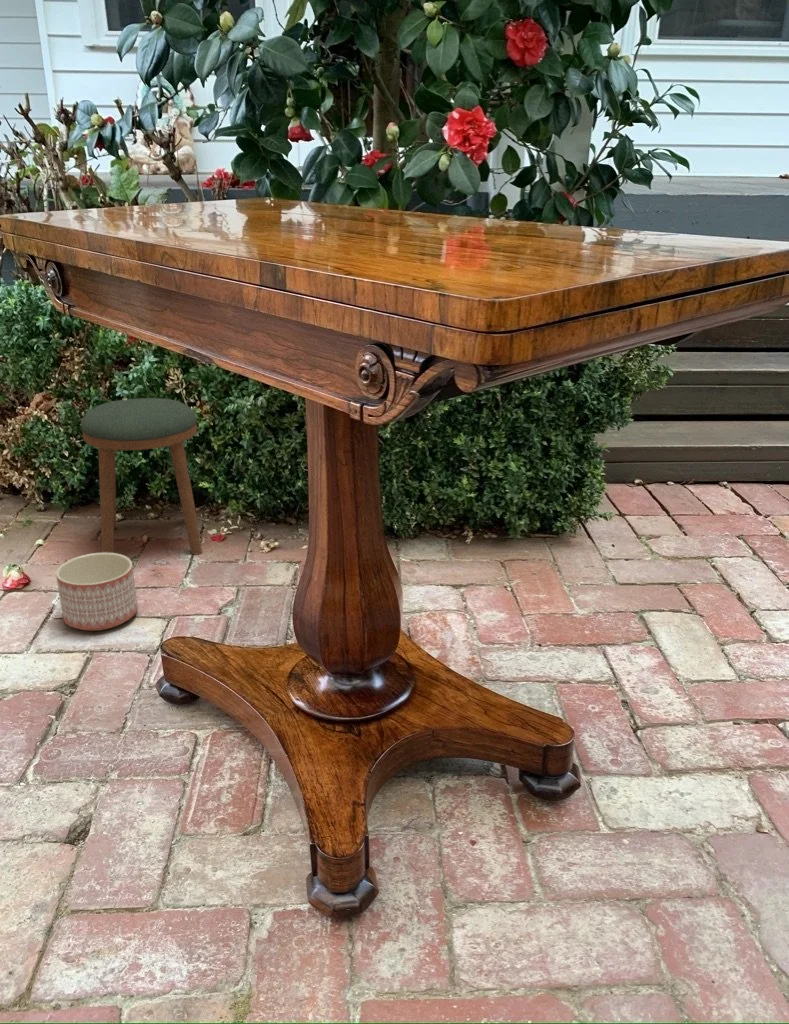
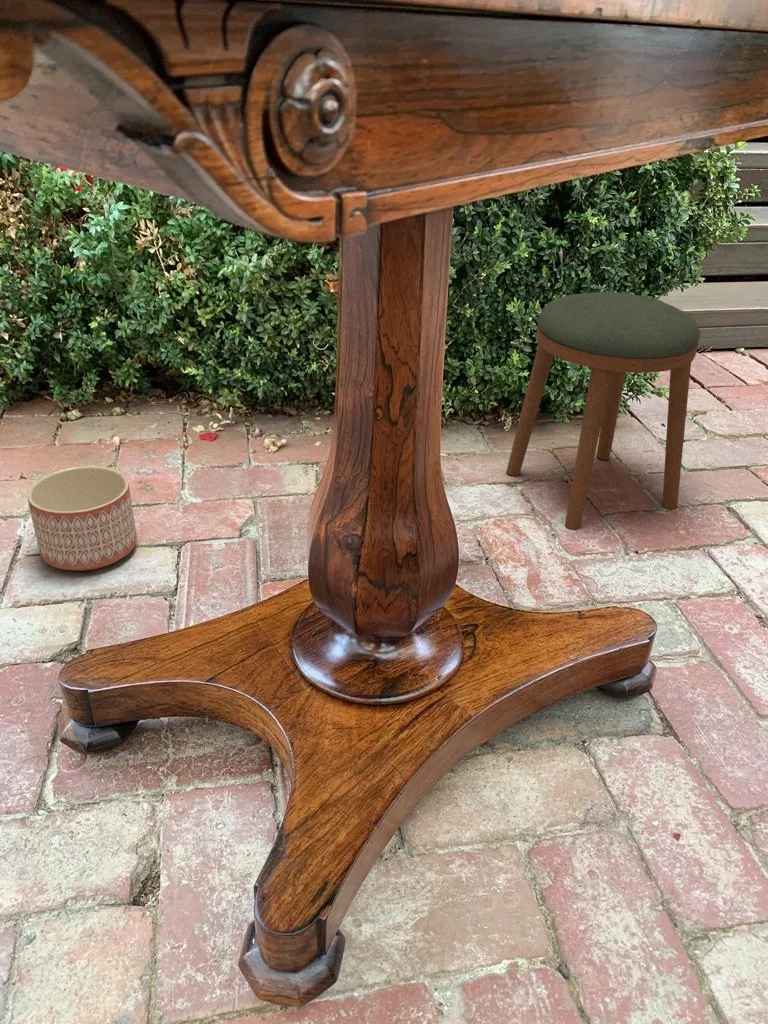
stool: present [81,398,202,554] -> present [506,292,700,529]

